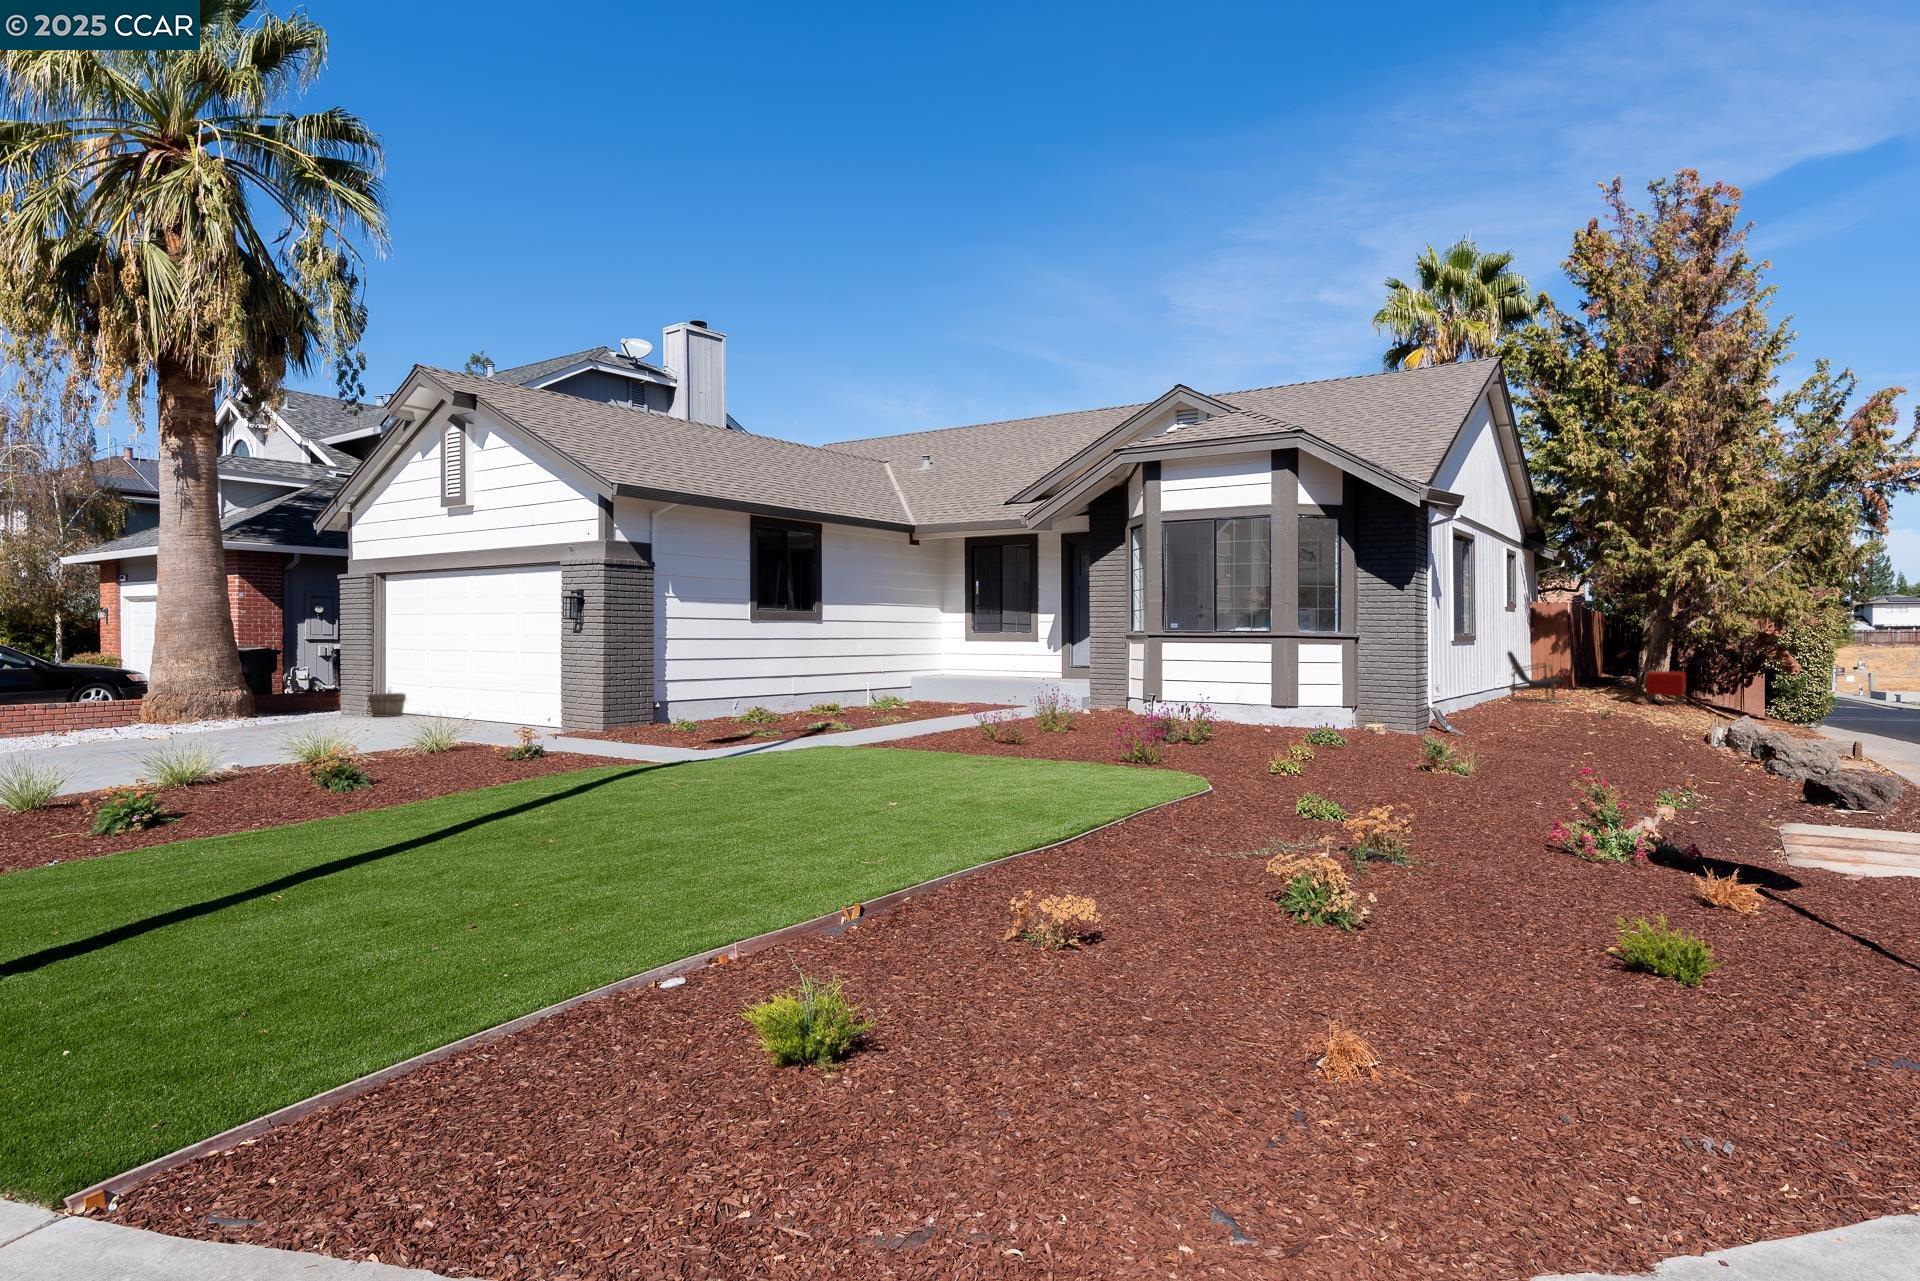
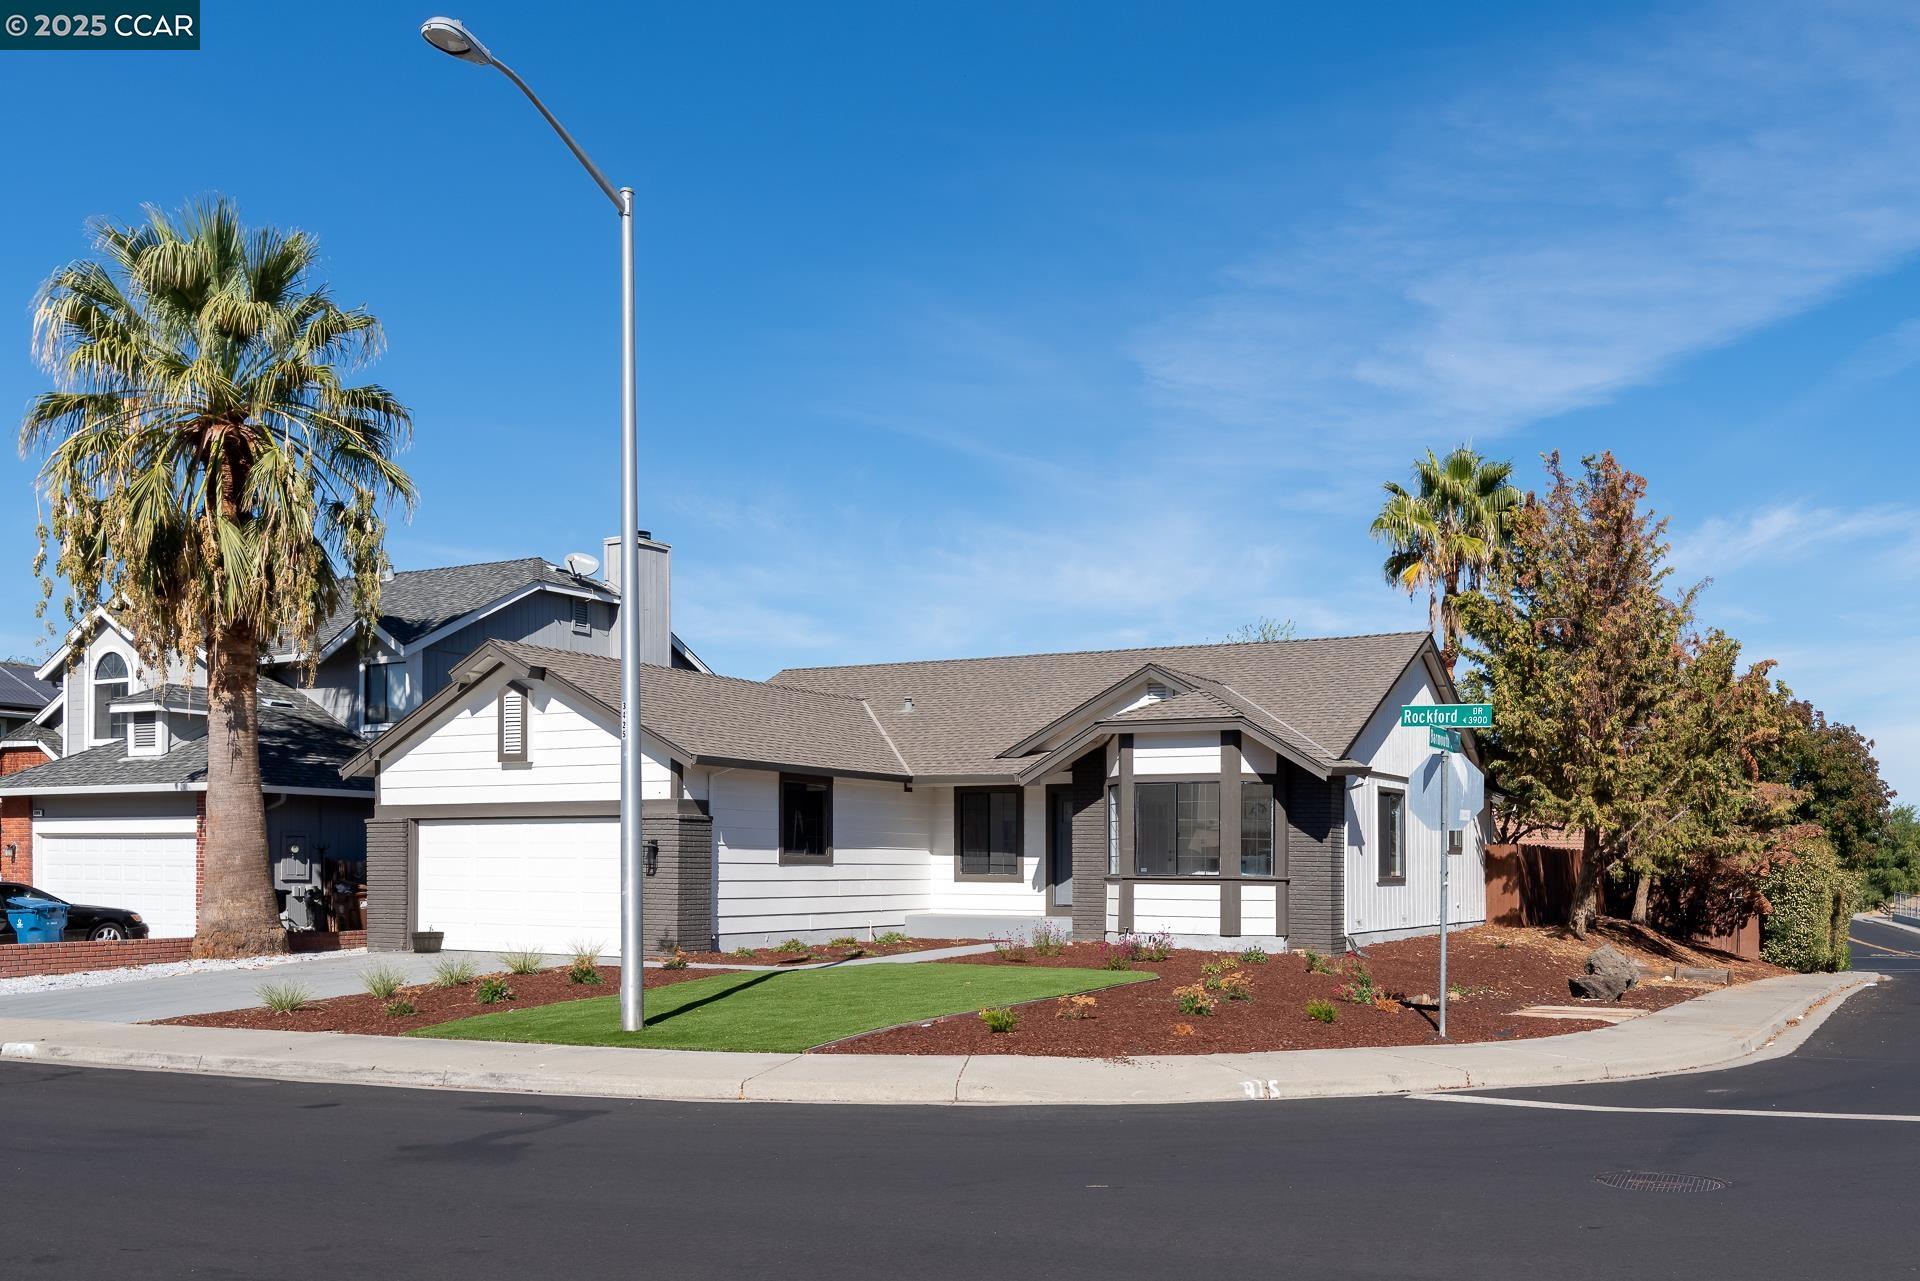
lounge chair: present [1507,651,1562,701] -> none [1461,891,1510,940]
bench: present [1646,671,1686,705] -> none [1582,910,1624,942]
potted tree: none [577,691,614,744] -> present [657,929,680,969]

